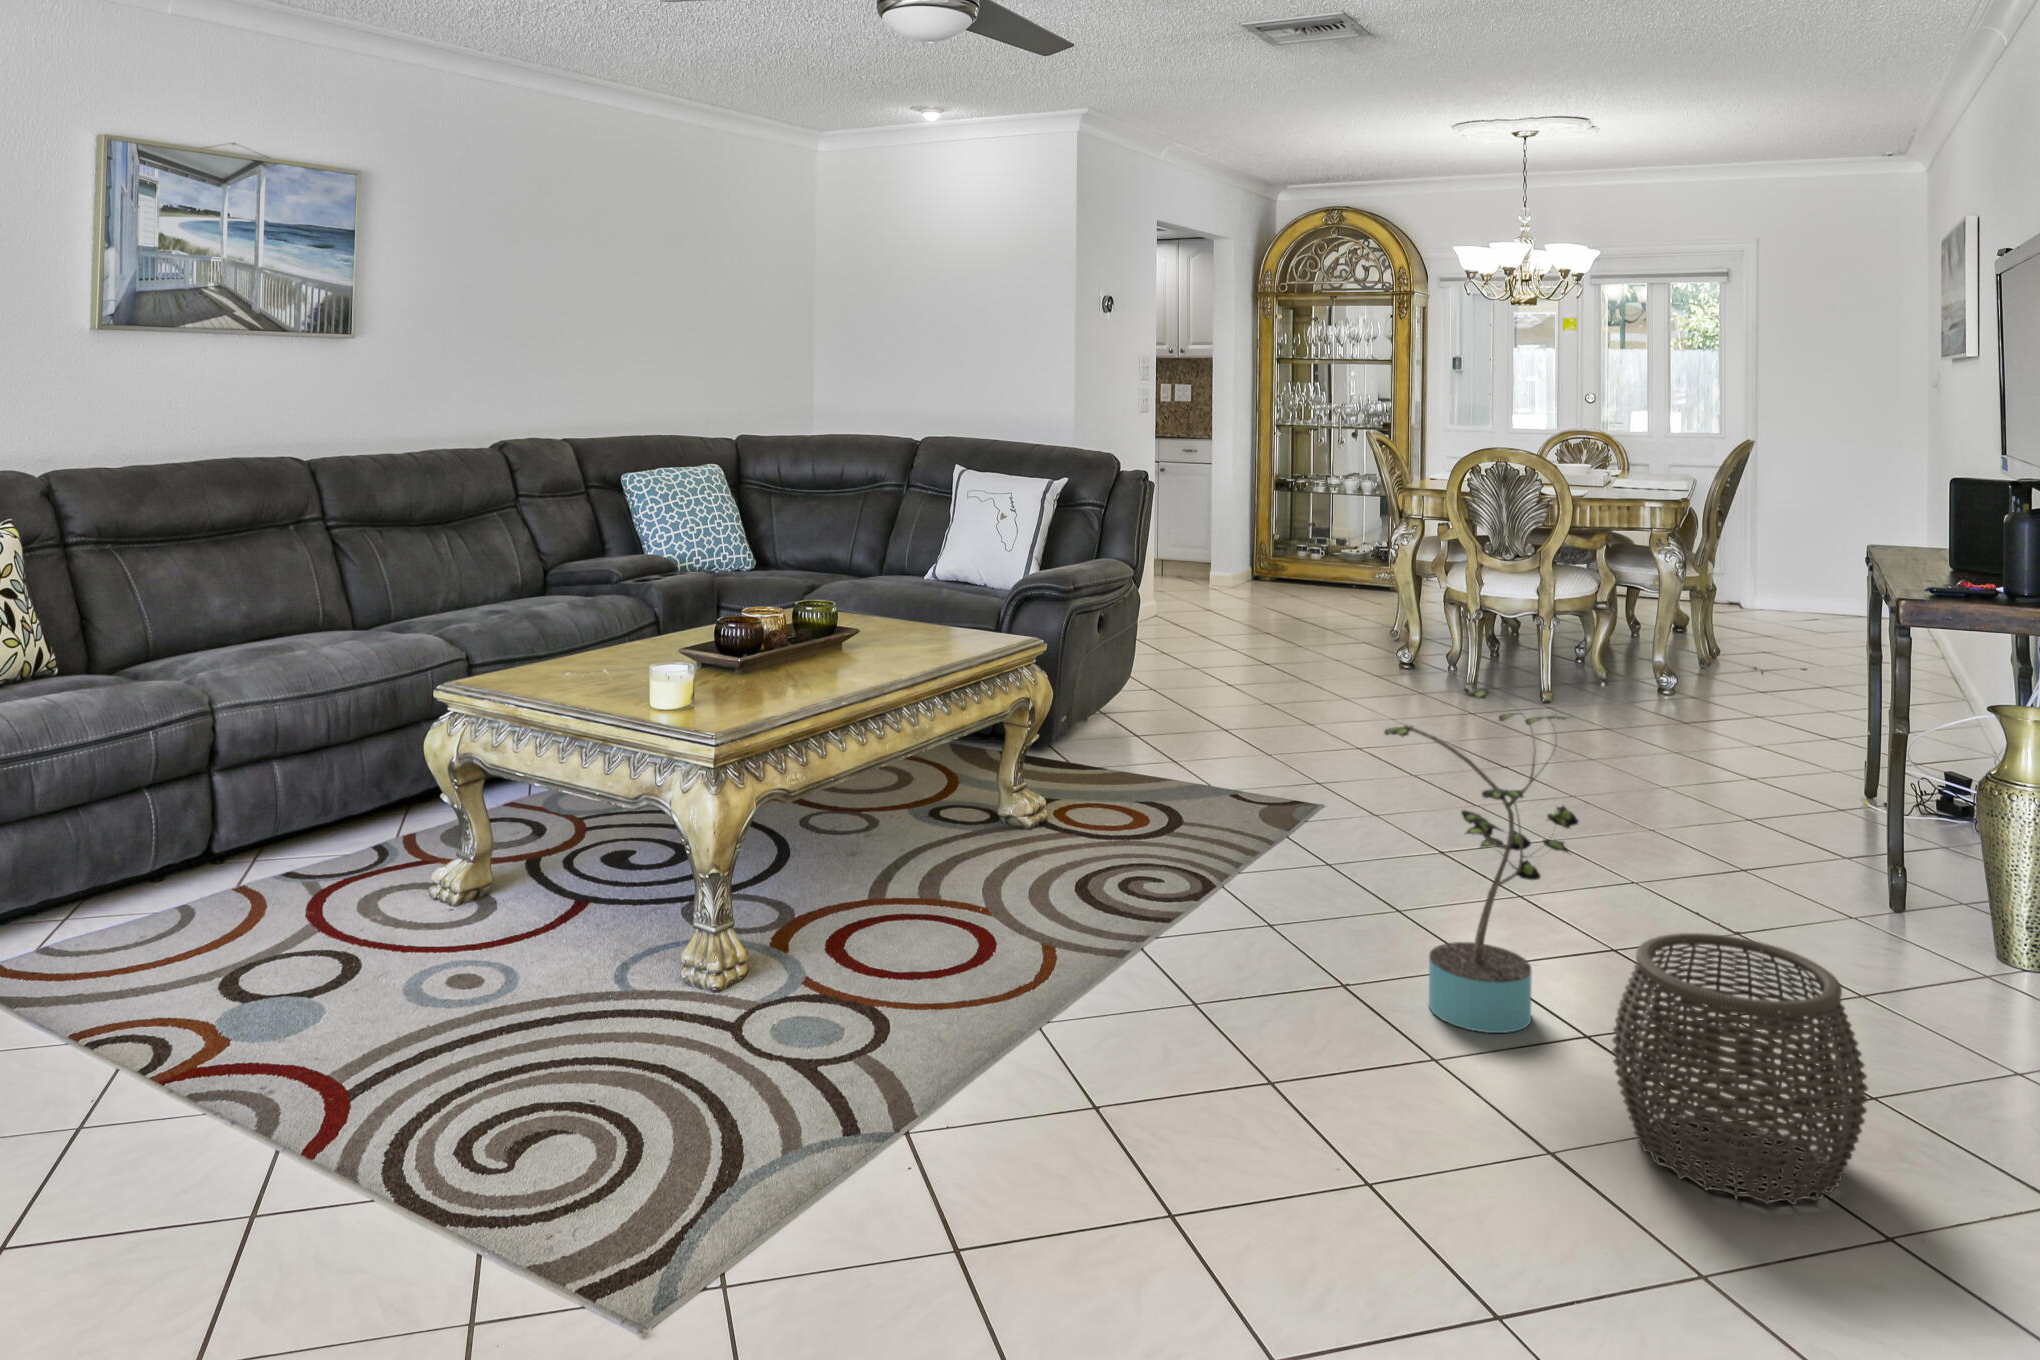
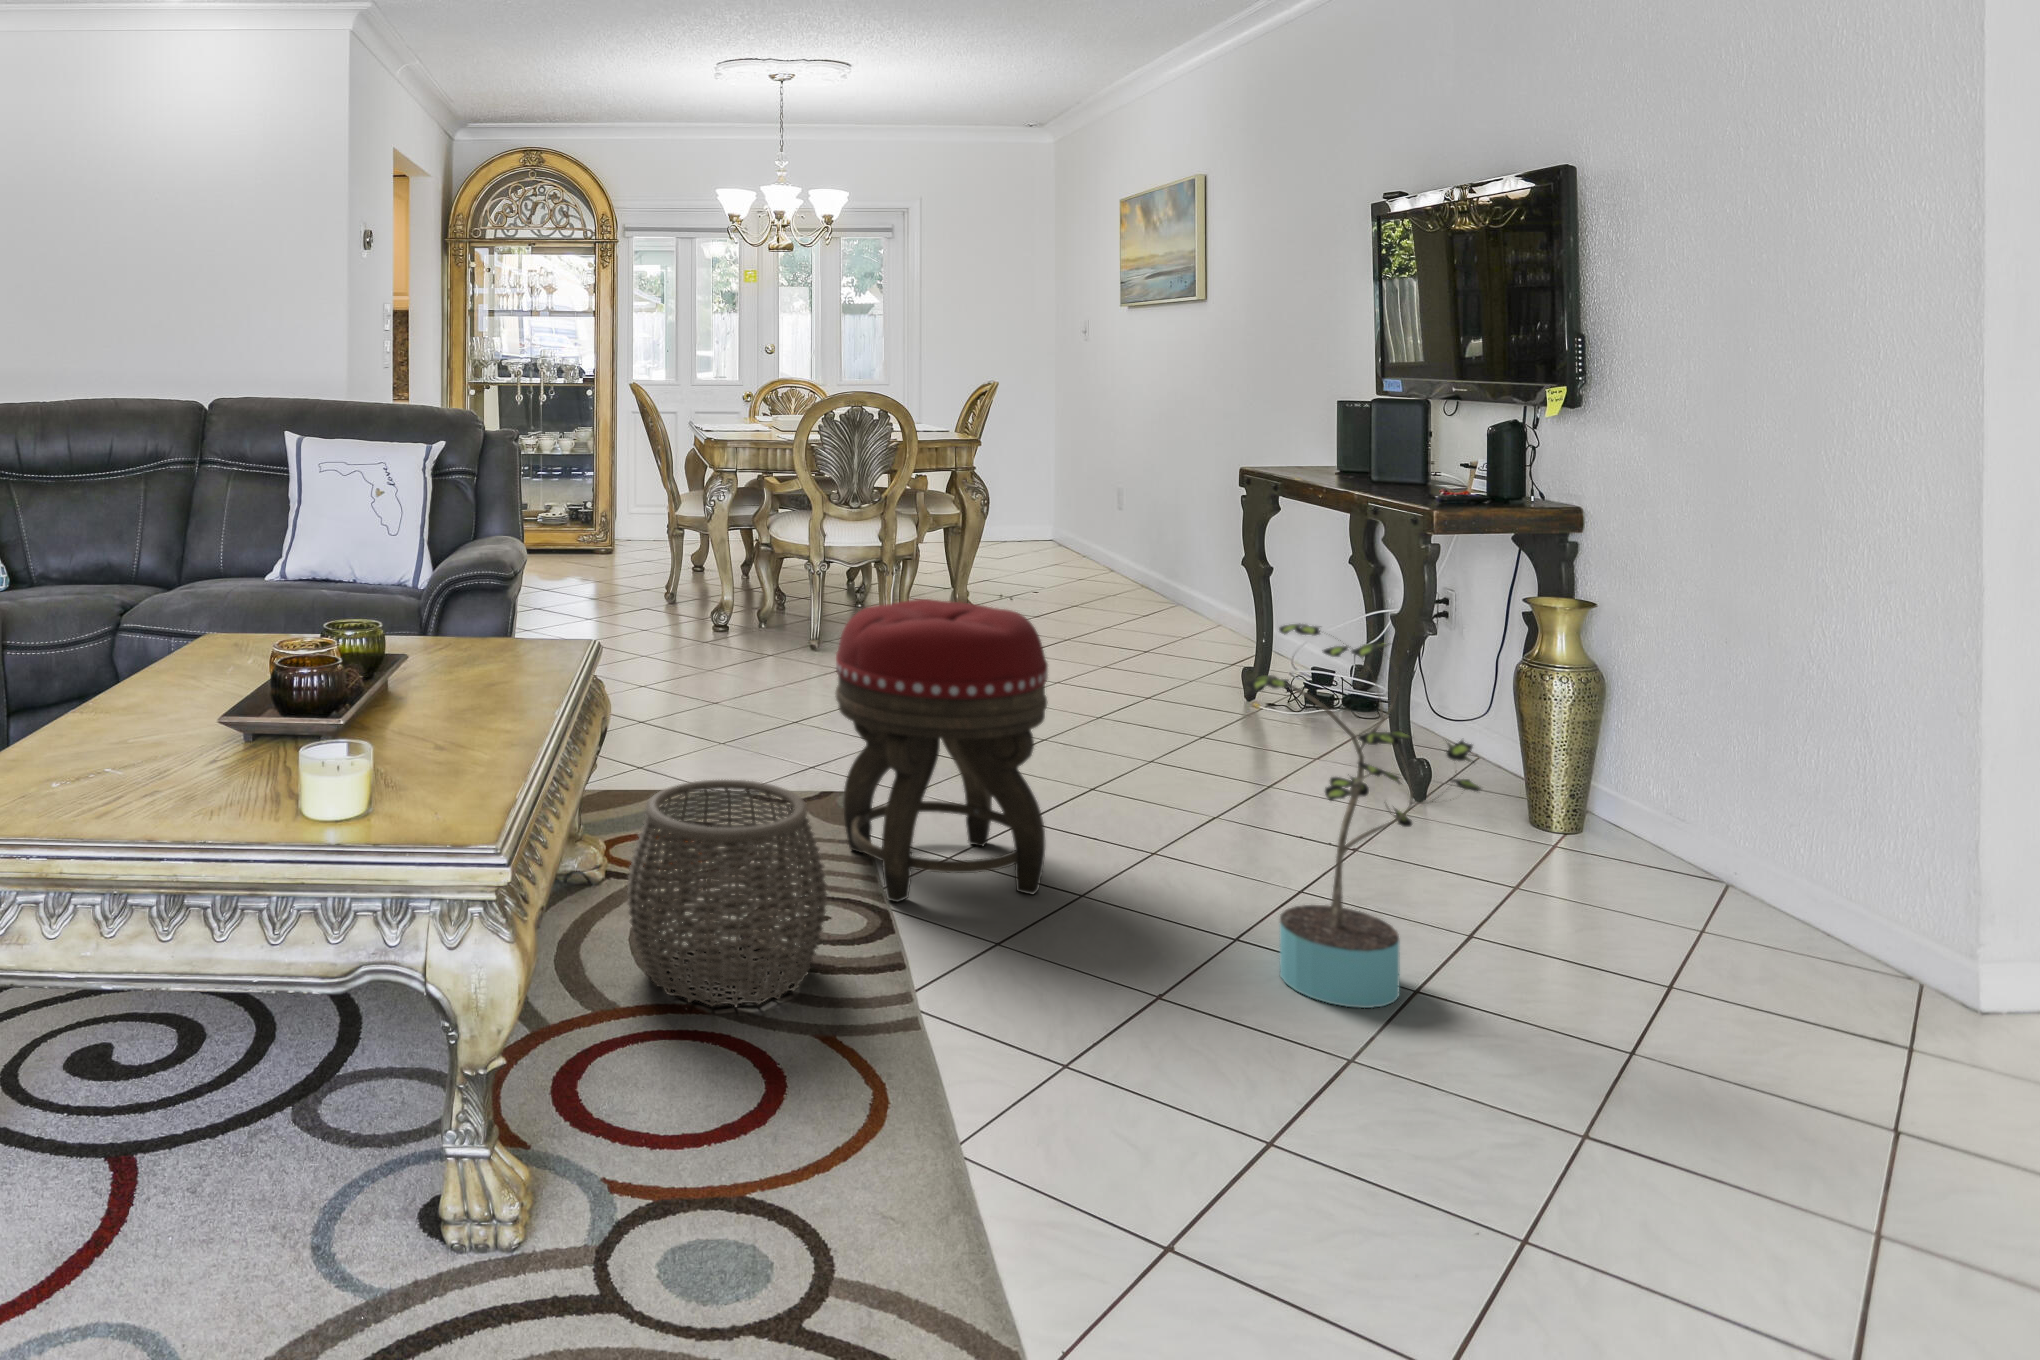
footstool: none [1188,642,1372,906] -> present [835,599,1048,902]
woven basket: present [1612,933,1868,1205] -> present [627,779,827,1007]

